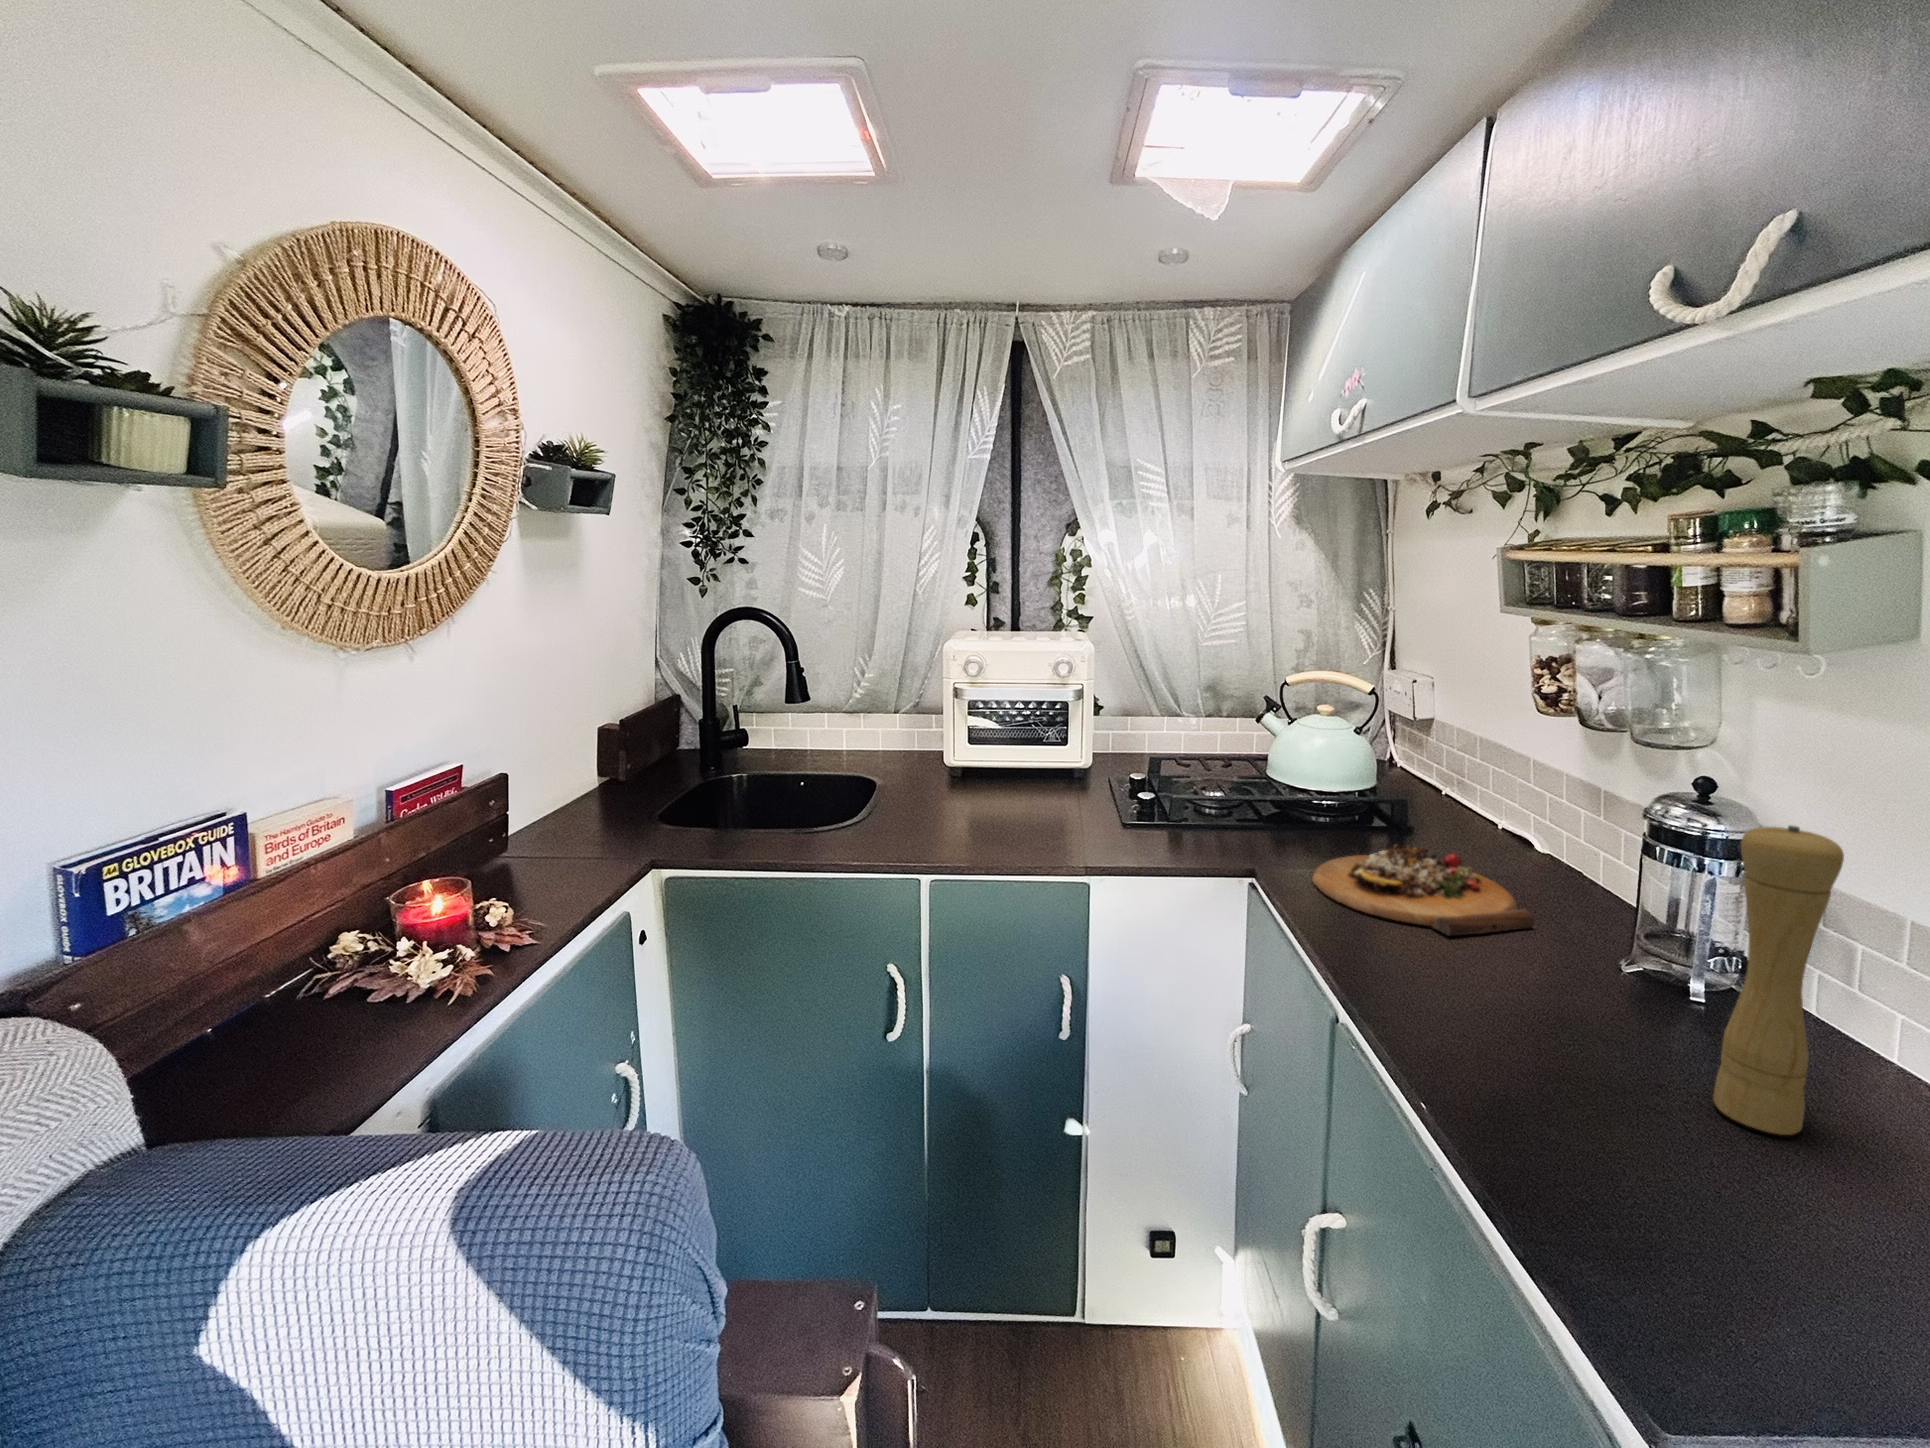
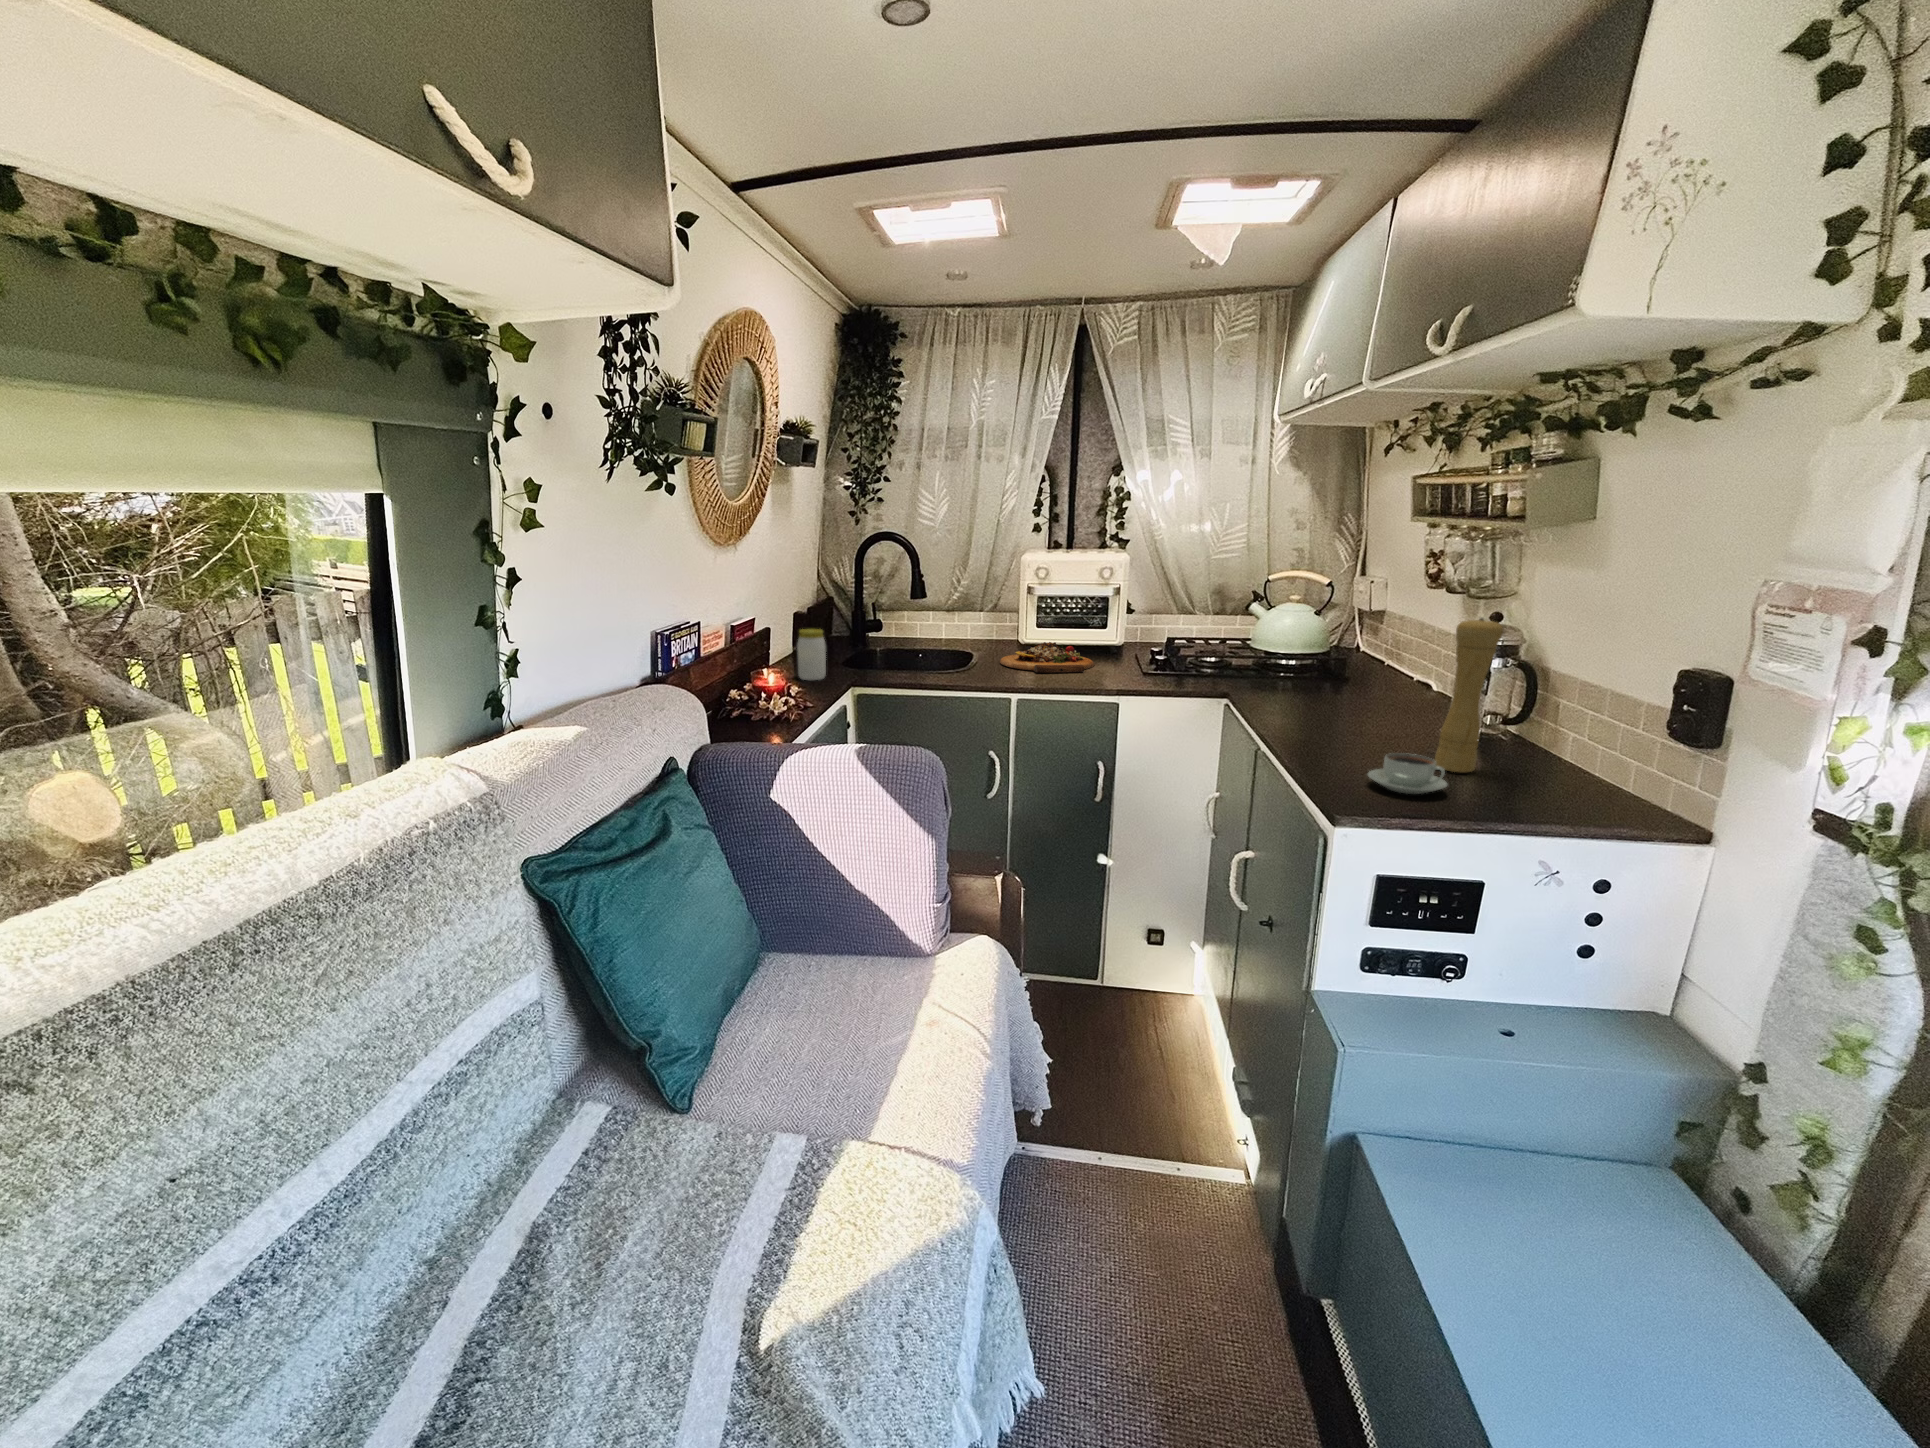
jar: none [555,772,610,863] -> present [797,629,826,680]
cutting board: present [1312,844,1534,936] -> present [1000,642,1095,672]
coffee cup: none [1644,1131,1845,1267] -> present [1368,753,1447,794]

